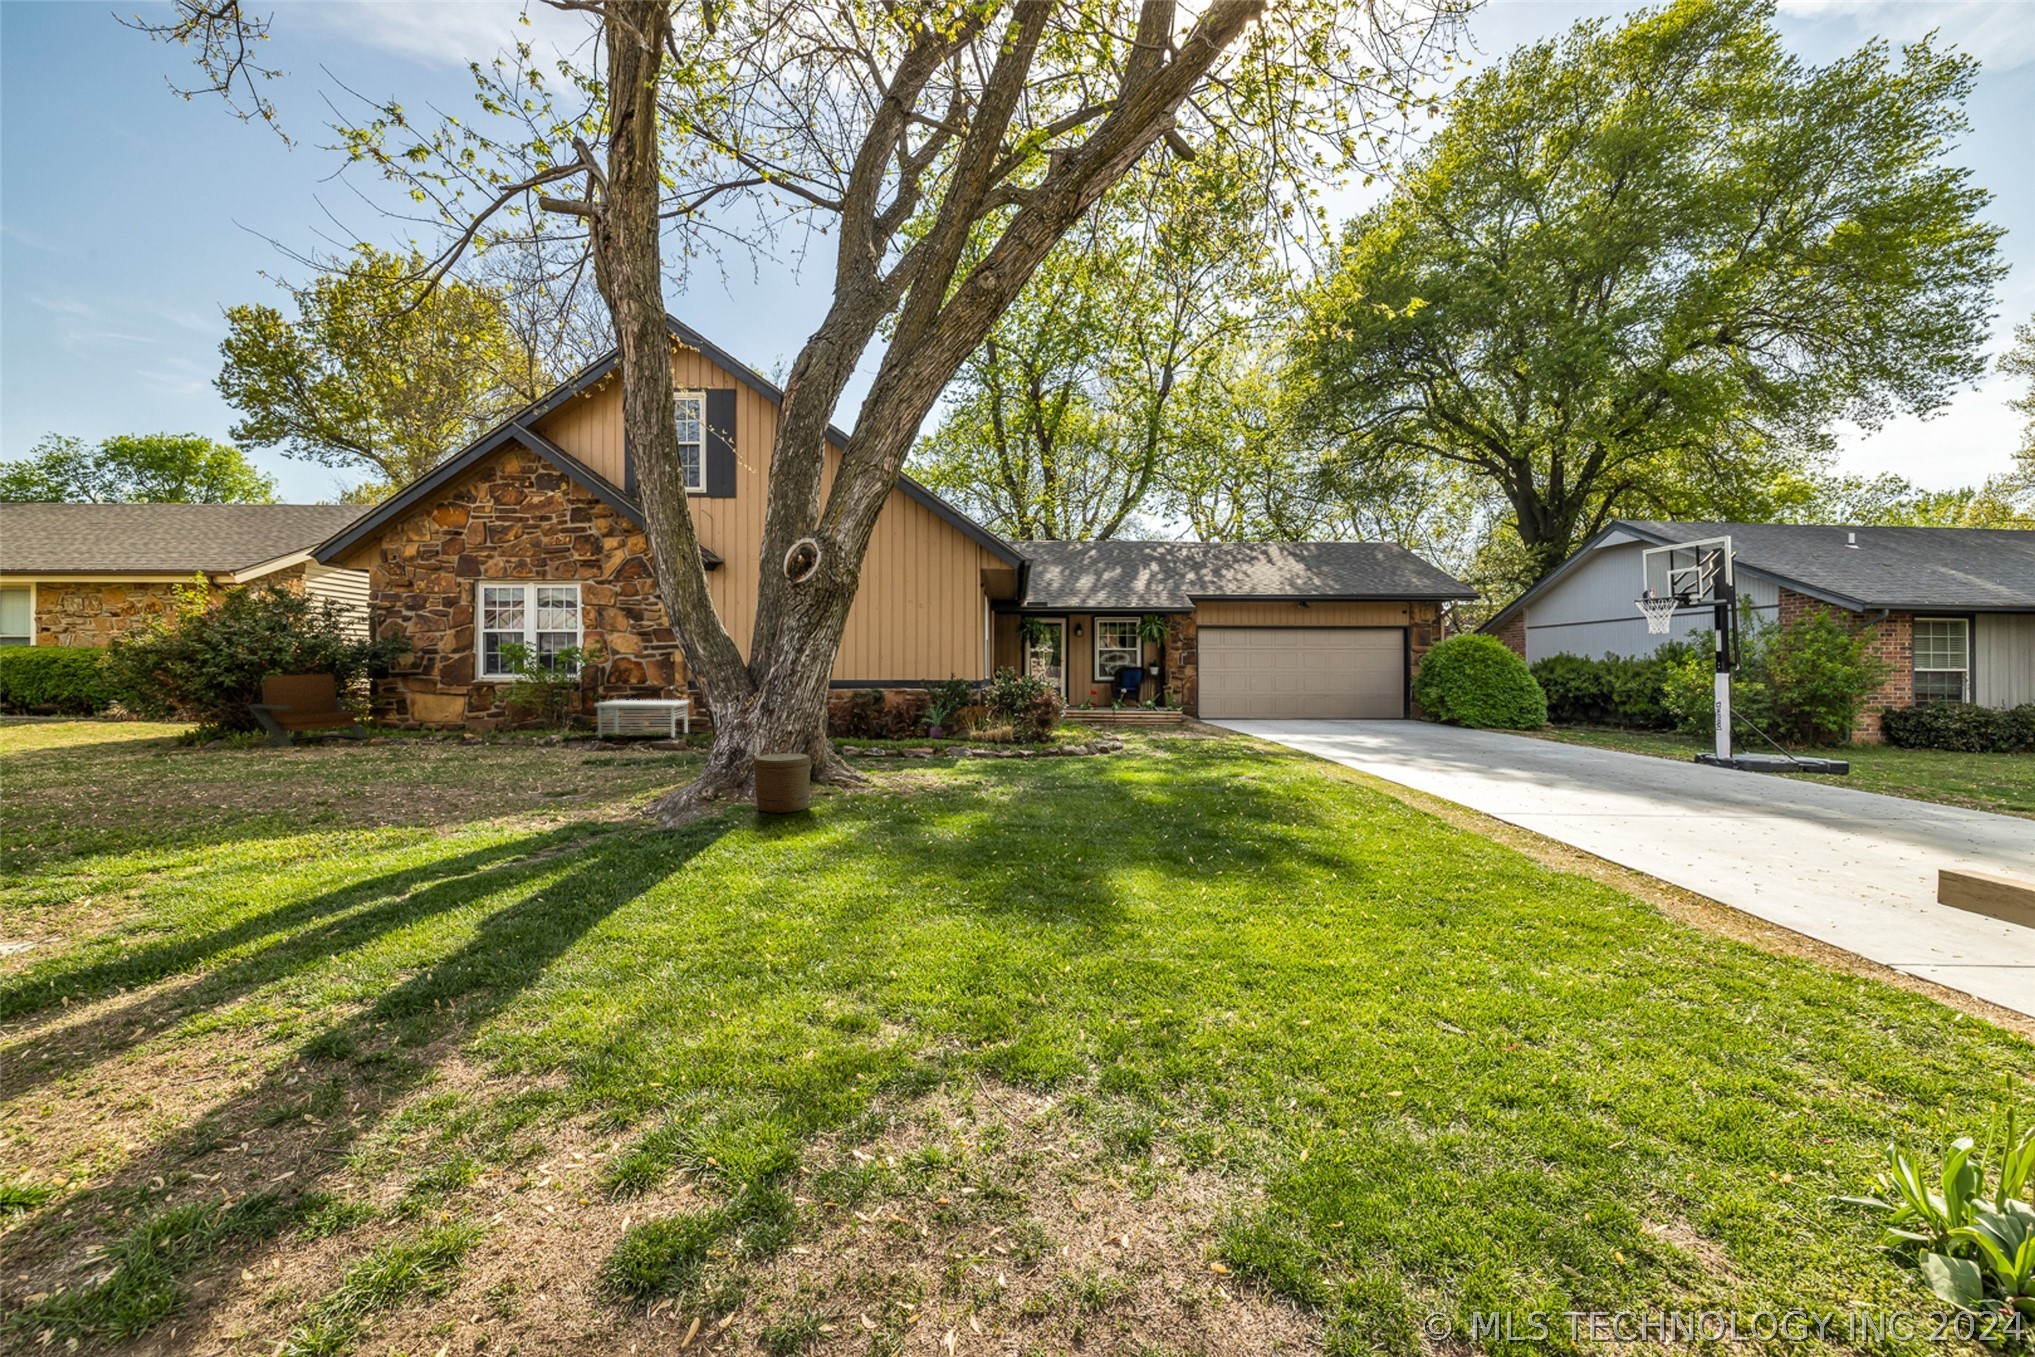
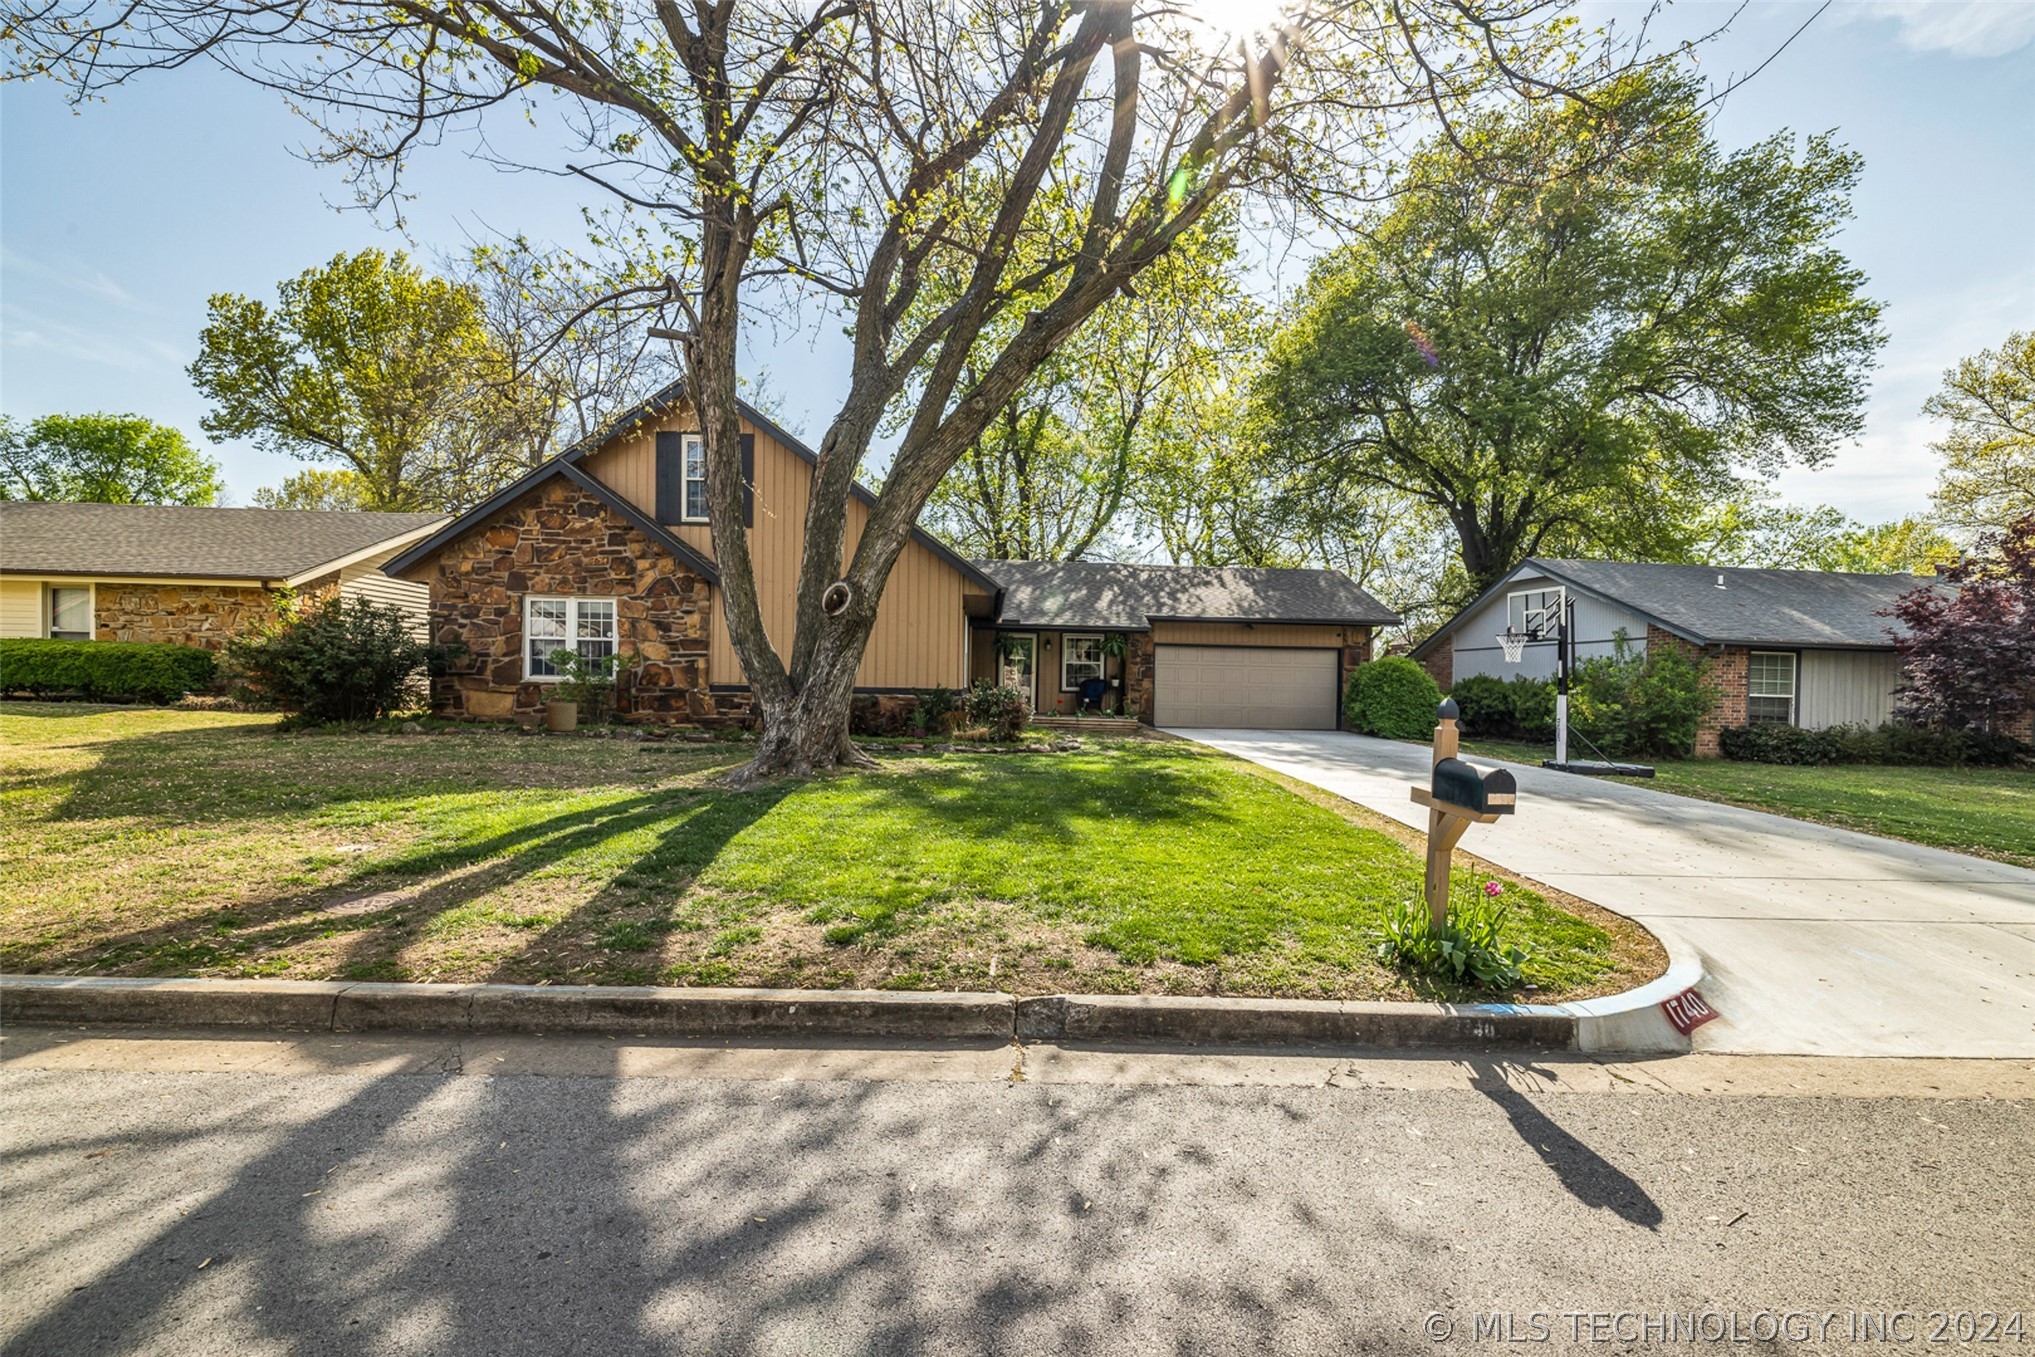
lounge chair: present [248,674,369,747] -> none [331,672,429,733]
storage bench: present [594,700,689,737] -> none [624,700,704,733]
woven basket: present [754,753,811,814] -> present [546,702,577,731]

